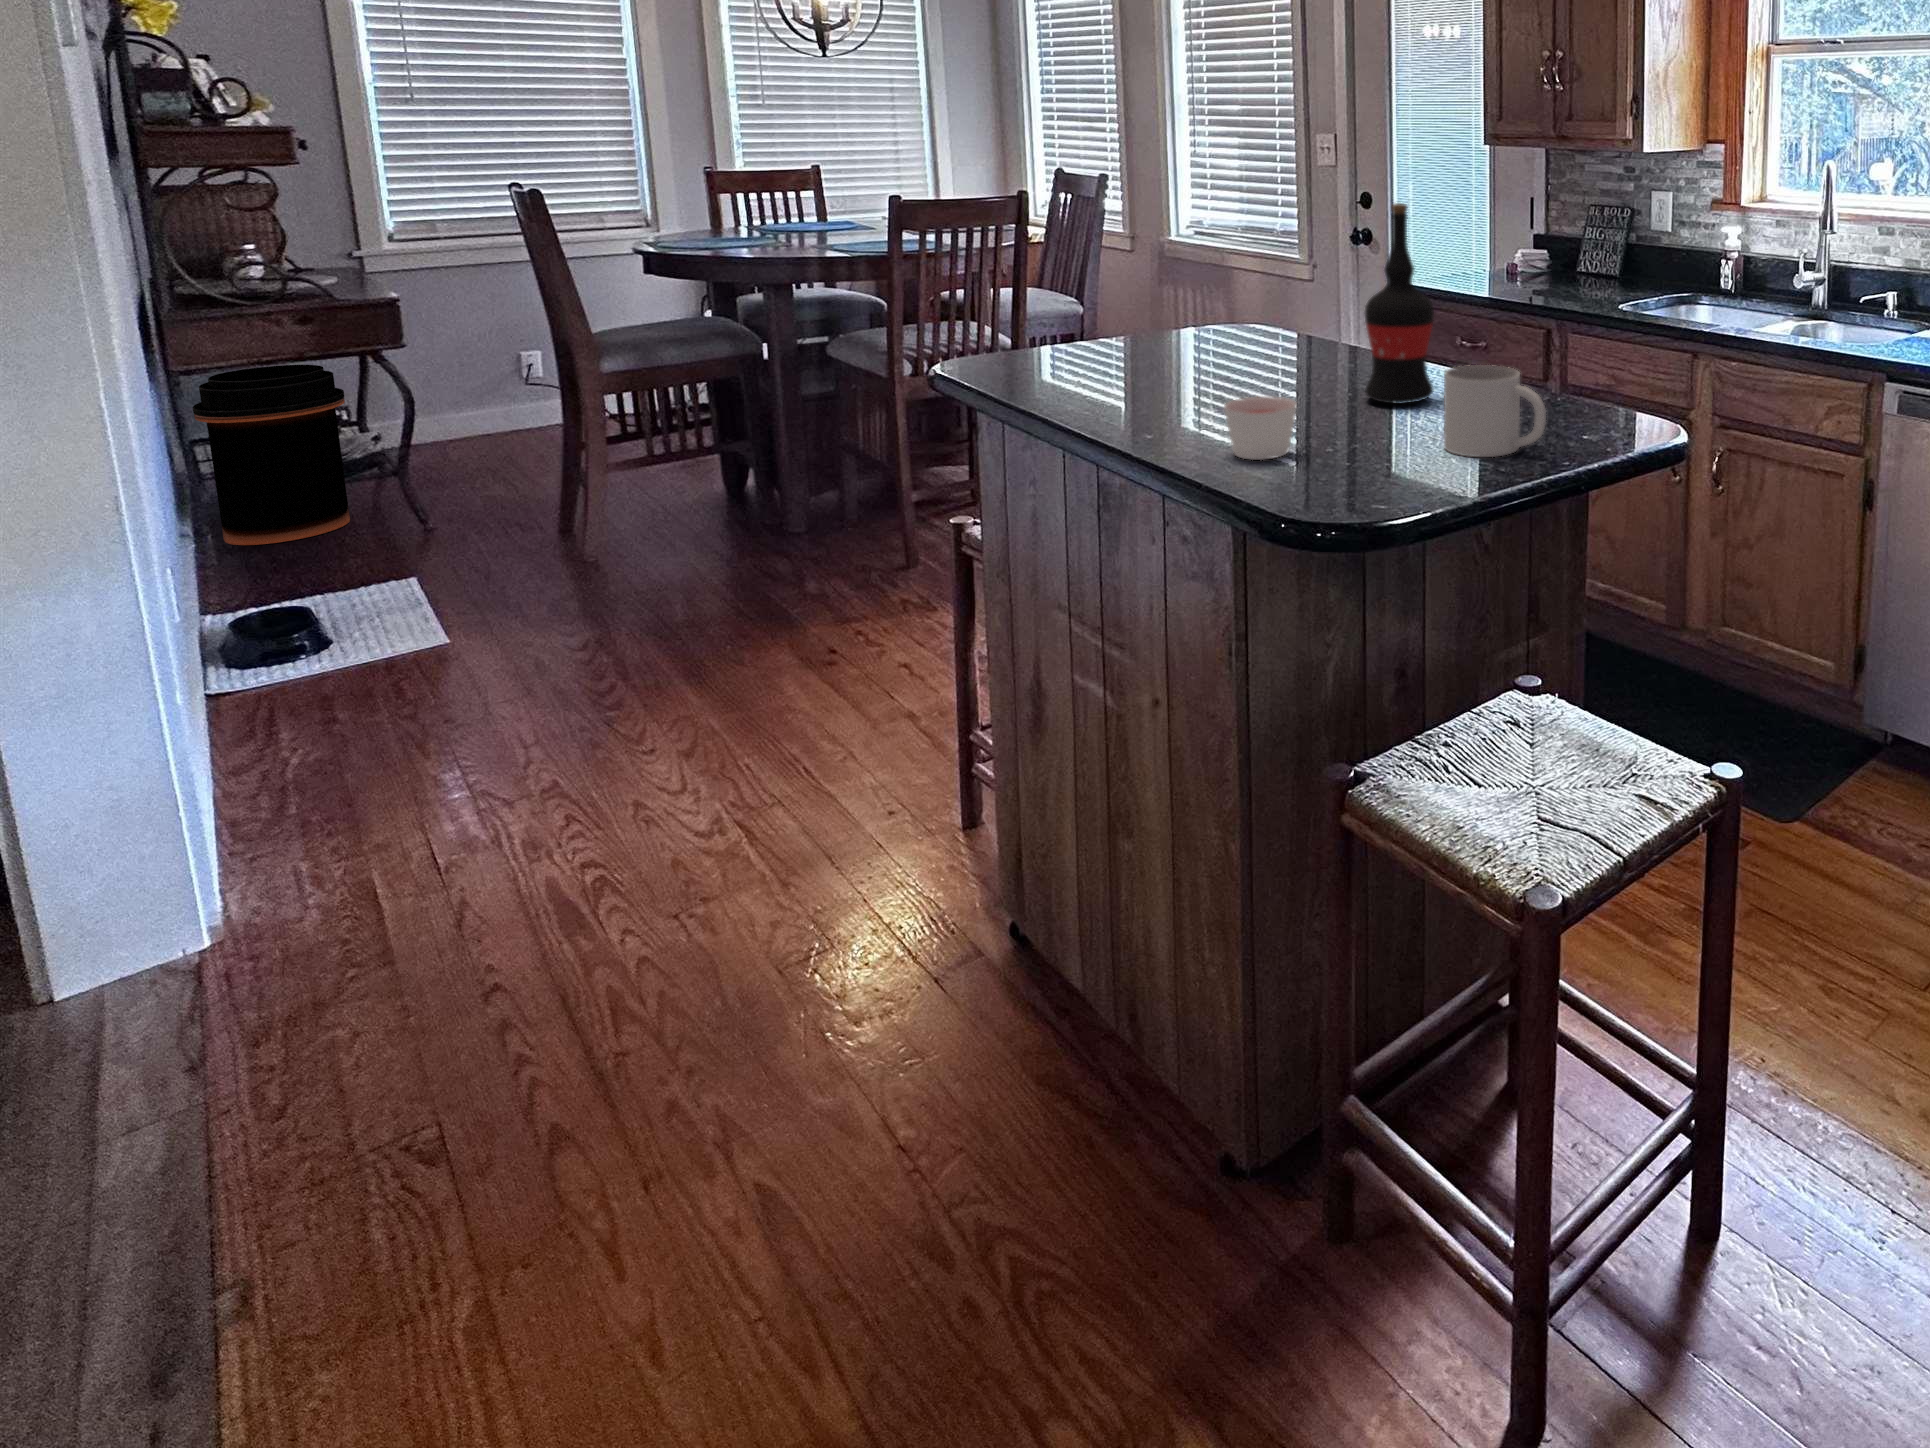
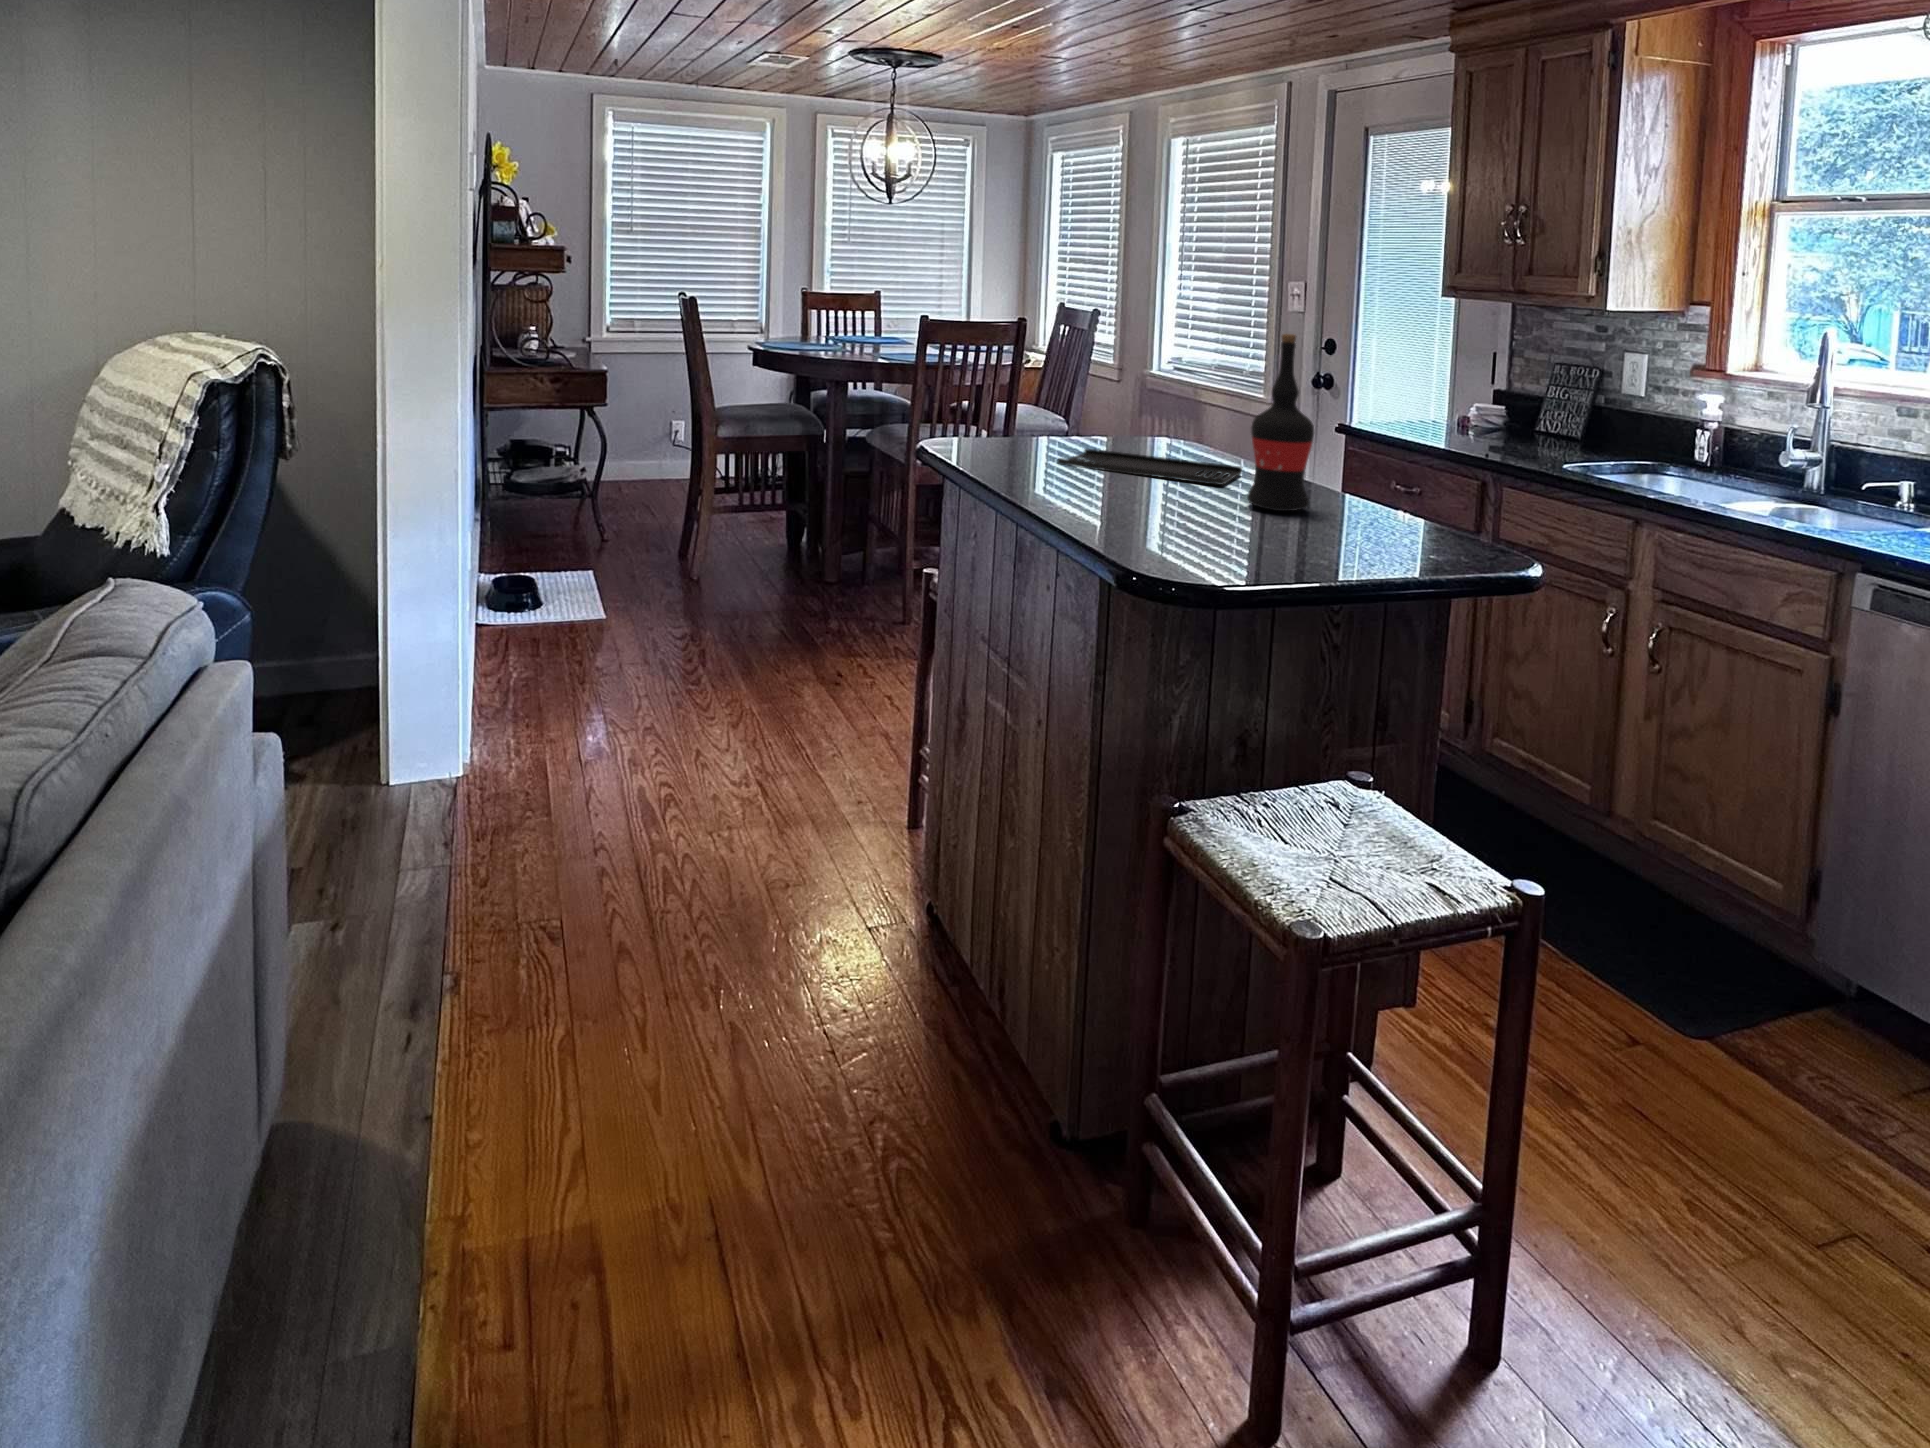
tray: none [1125,351,1341,379] -> present [1058,448,1242,485]
trash can: present [193,365,350,545] -> none [488,412,566,536]
mug: present [1444,365,1546,457] -> none [1296,477,1388,559]
candle: present [1224,396,1297,460] -> none [1111,481,1170,532]

